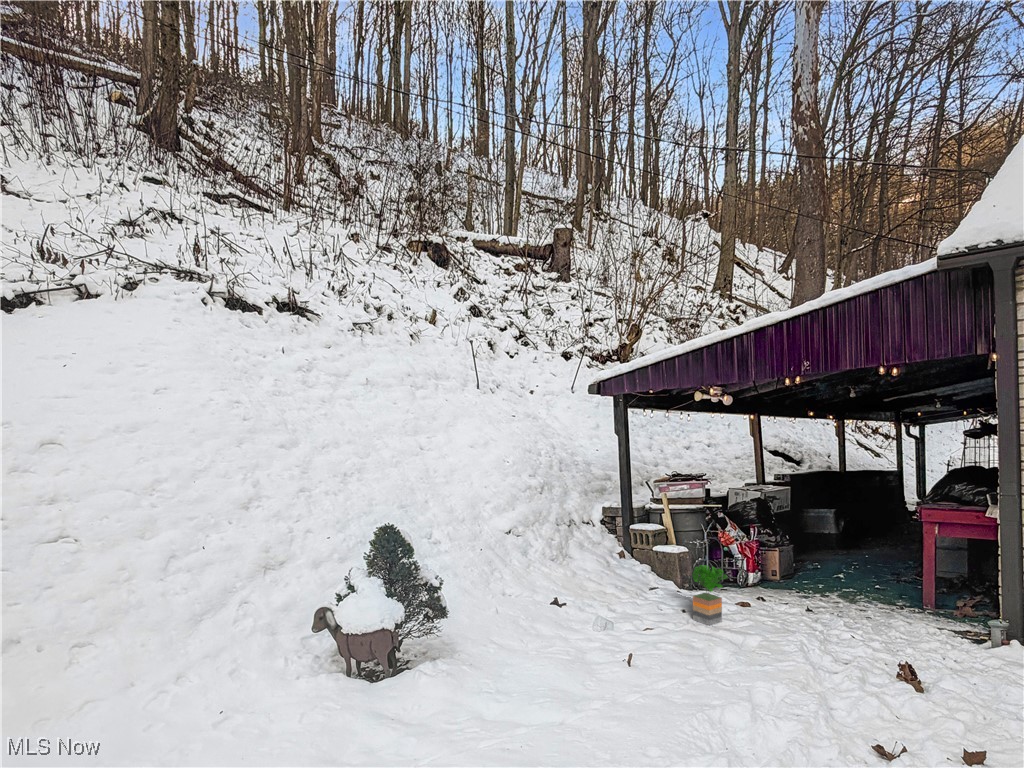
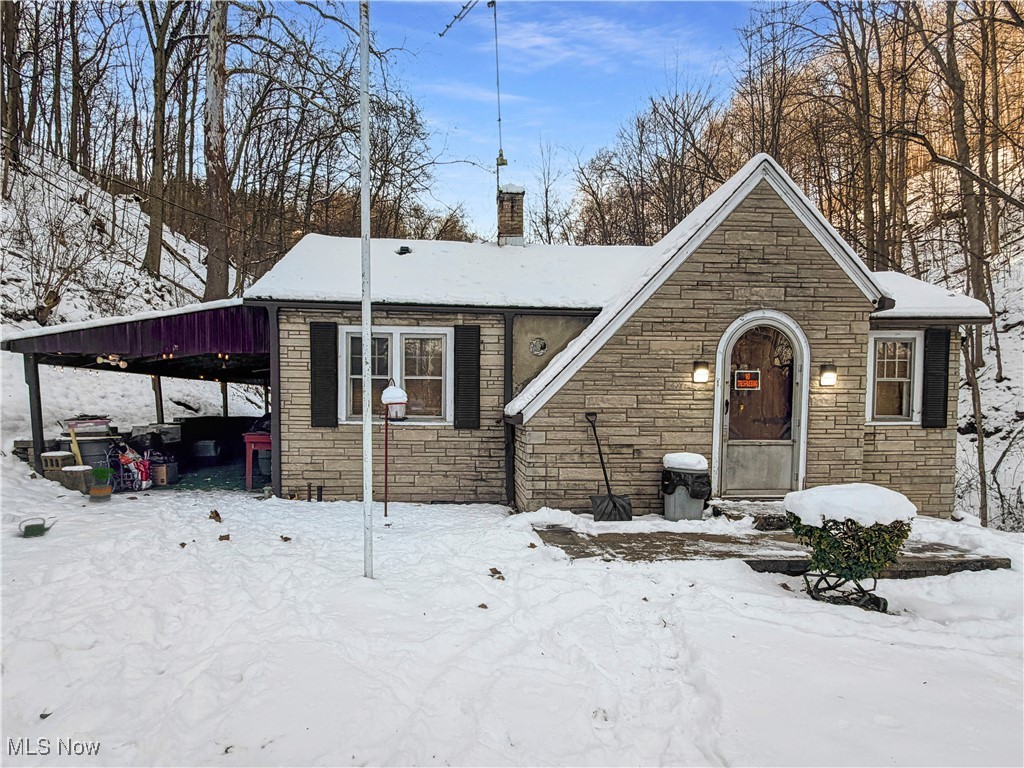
watering can: none [601,680,658,718] -> present [19,518,54,538]

